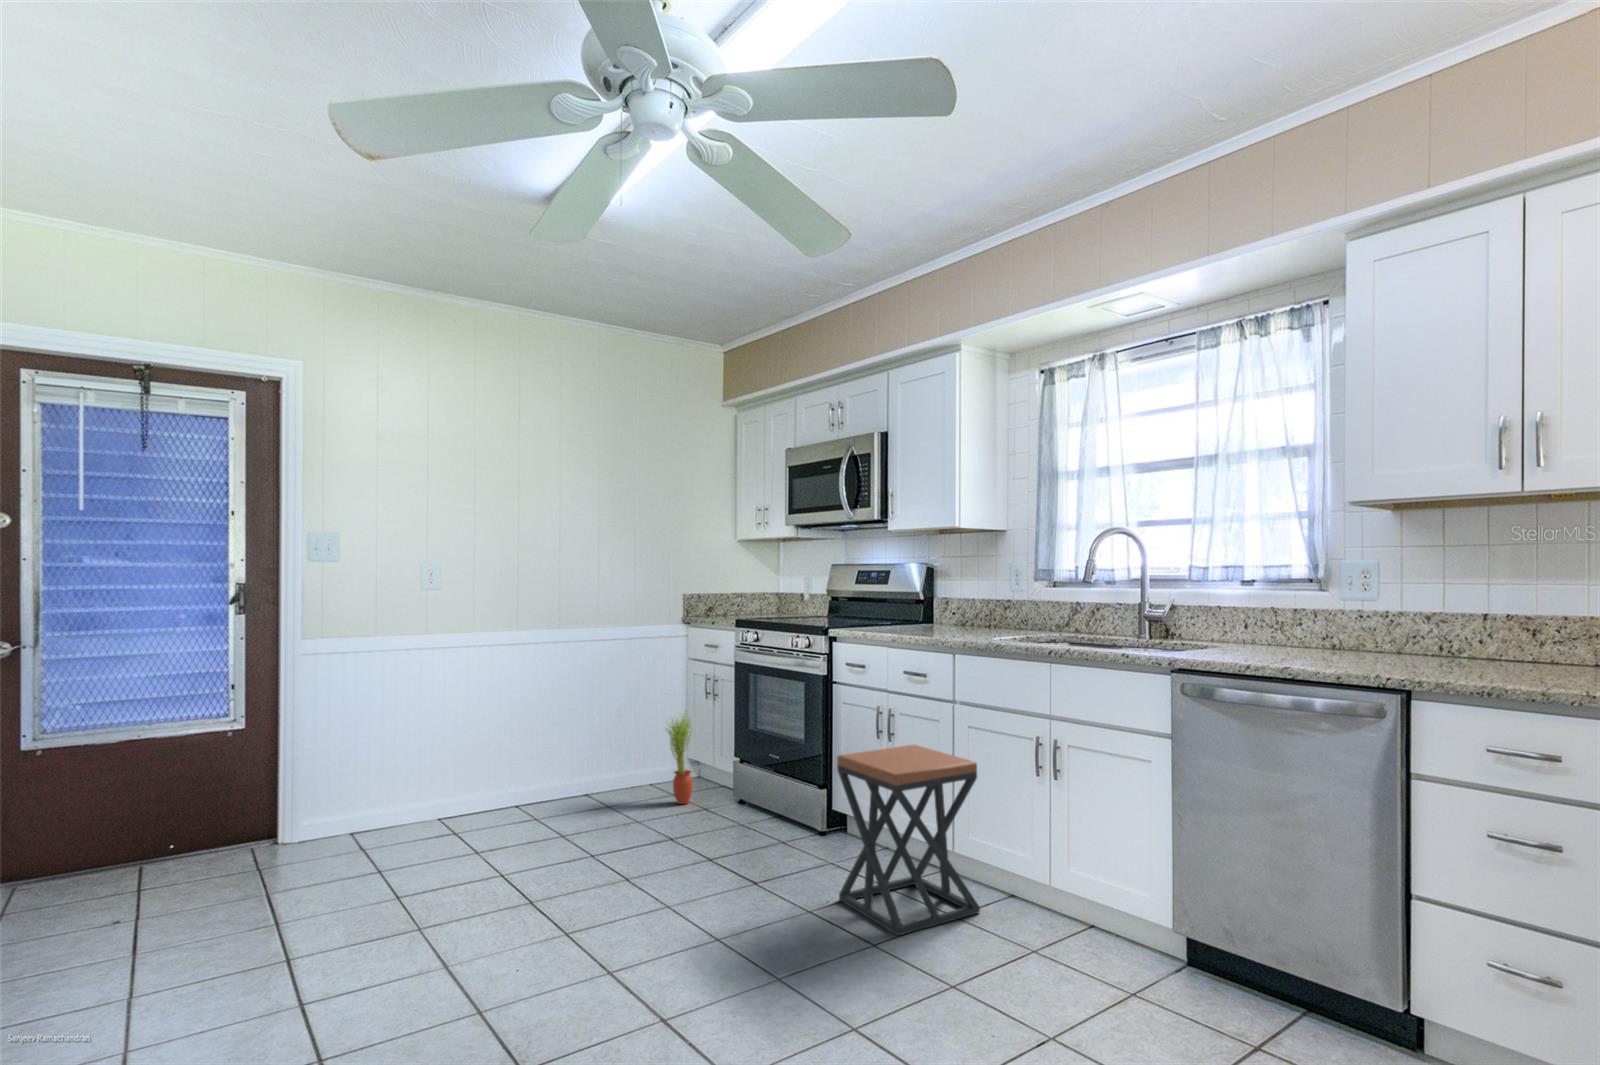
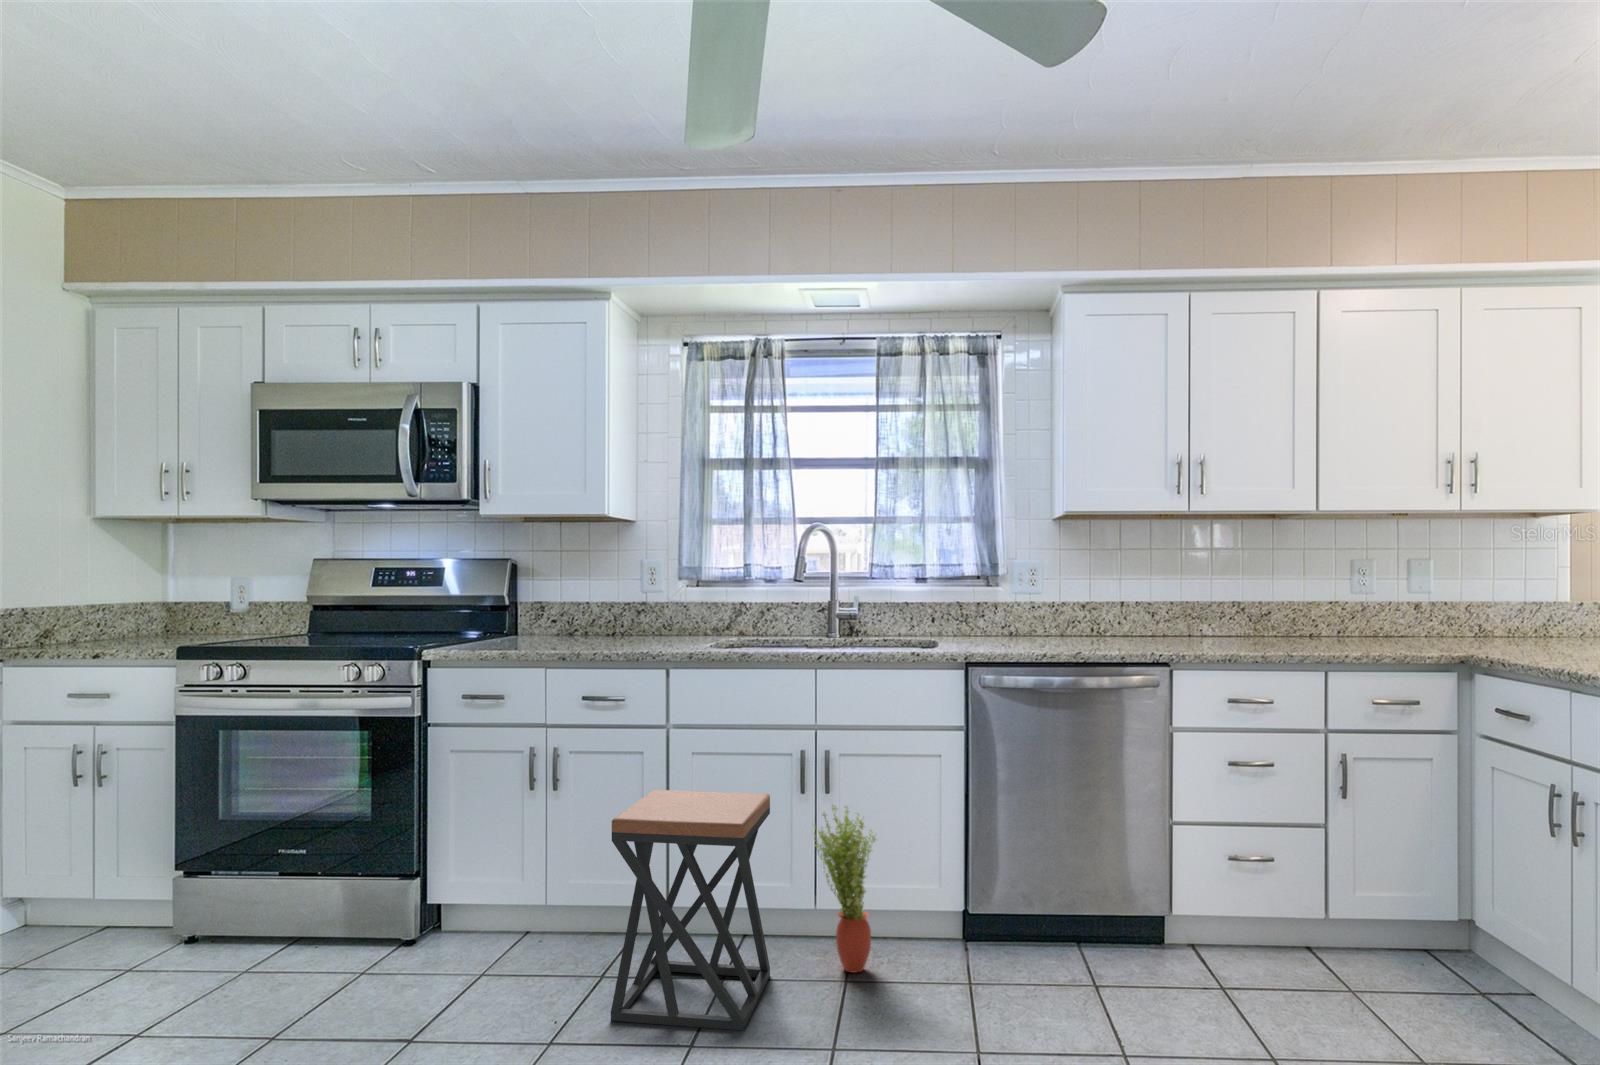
potted plant: present [666,710,693,804] -> present [815,805,876,973]

